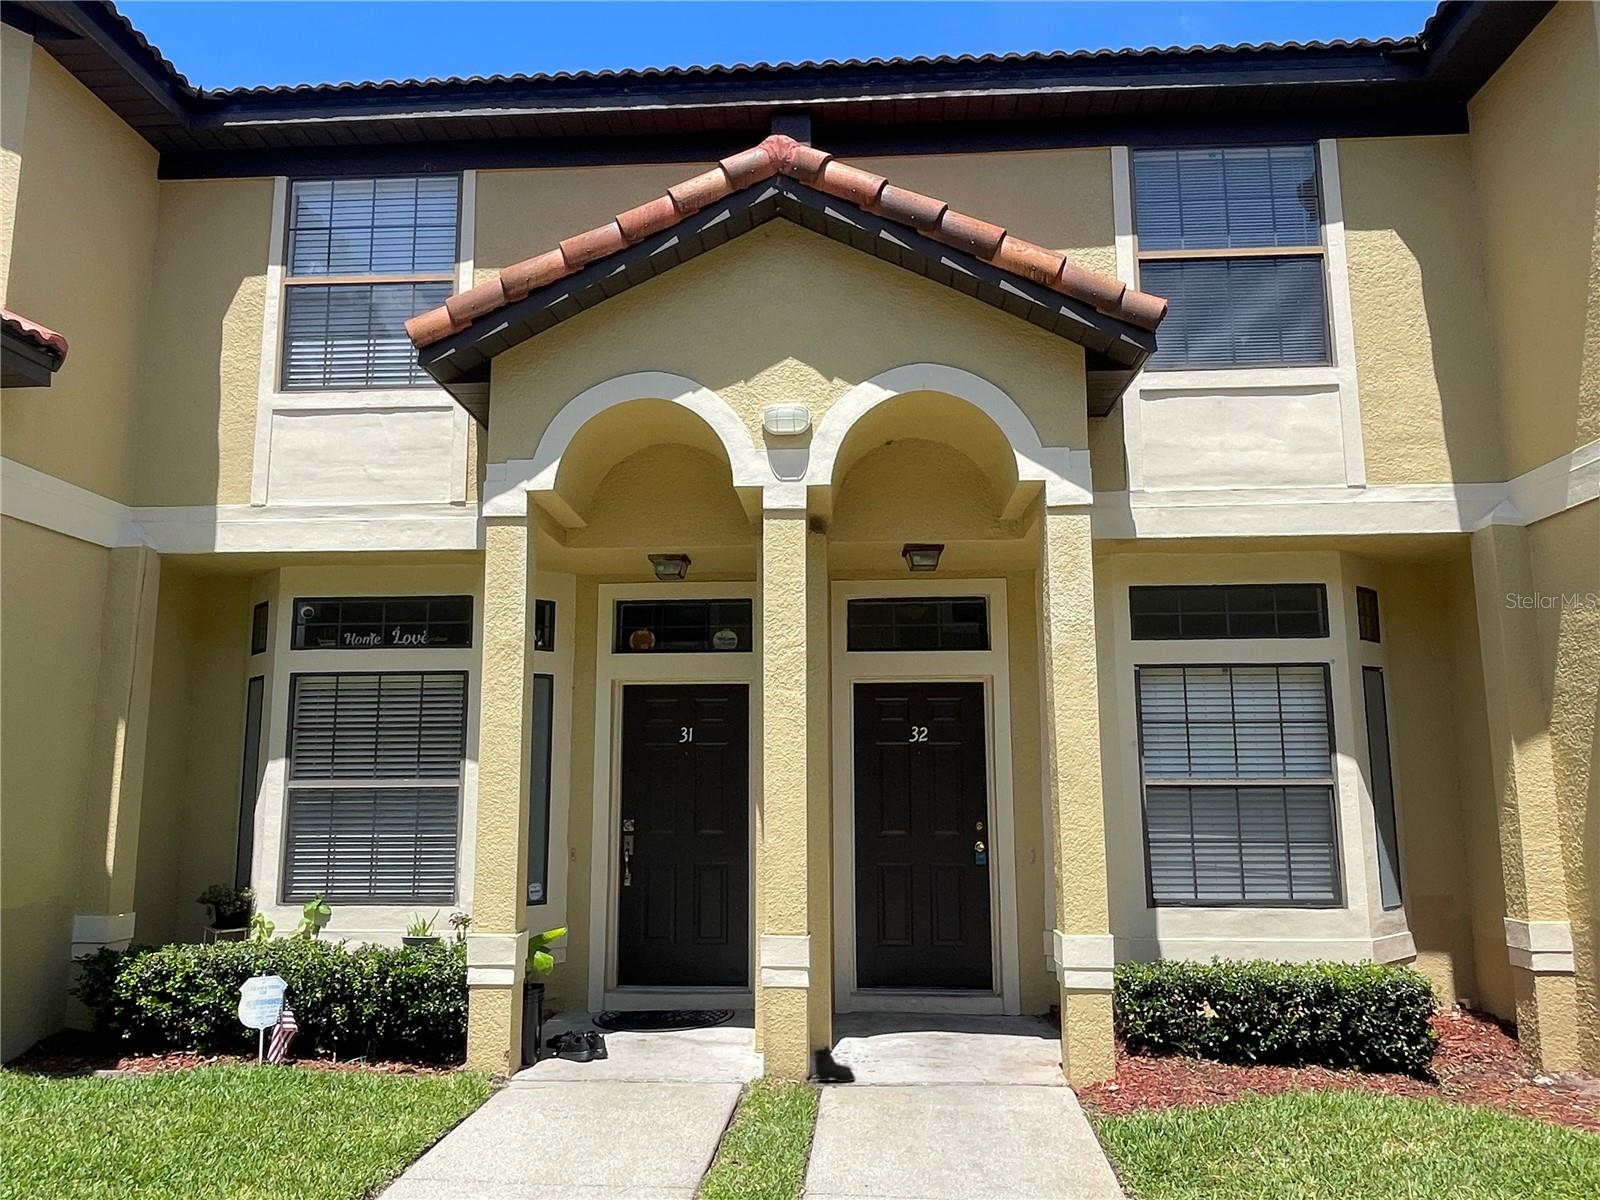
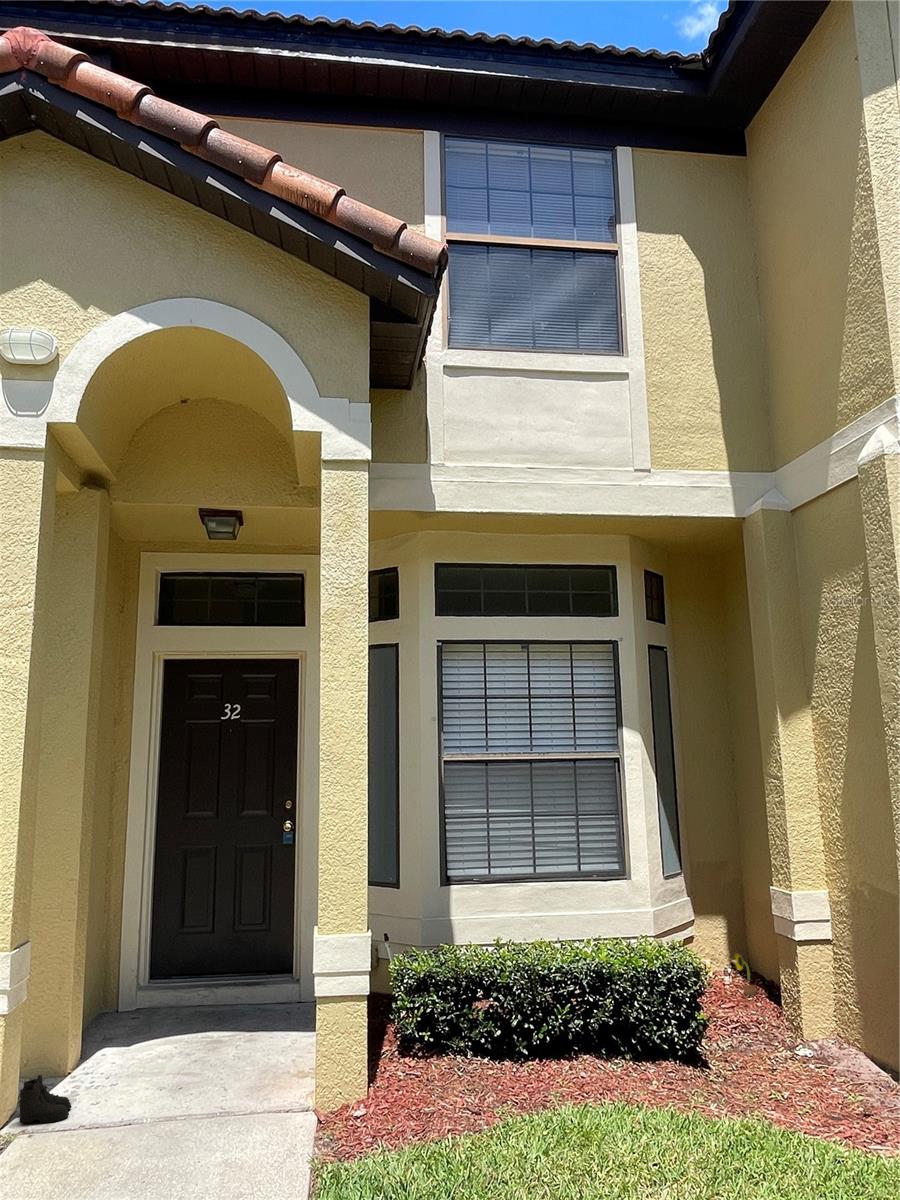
decorative plant: none [1464,989,1491,1034] -> present [735,954,756,995]

